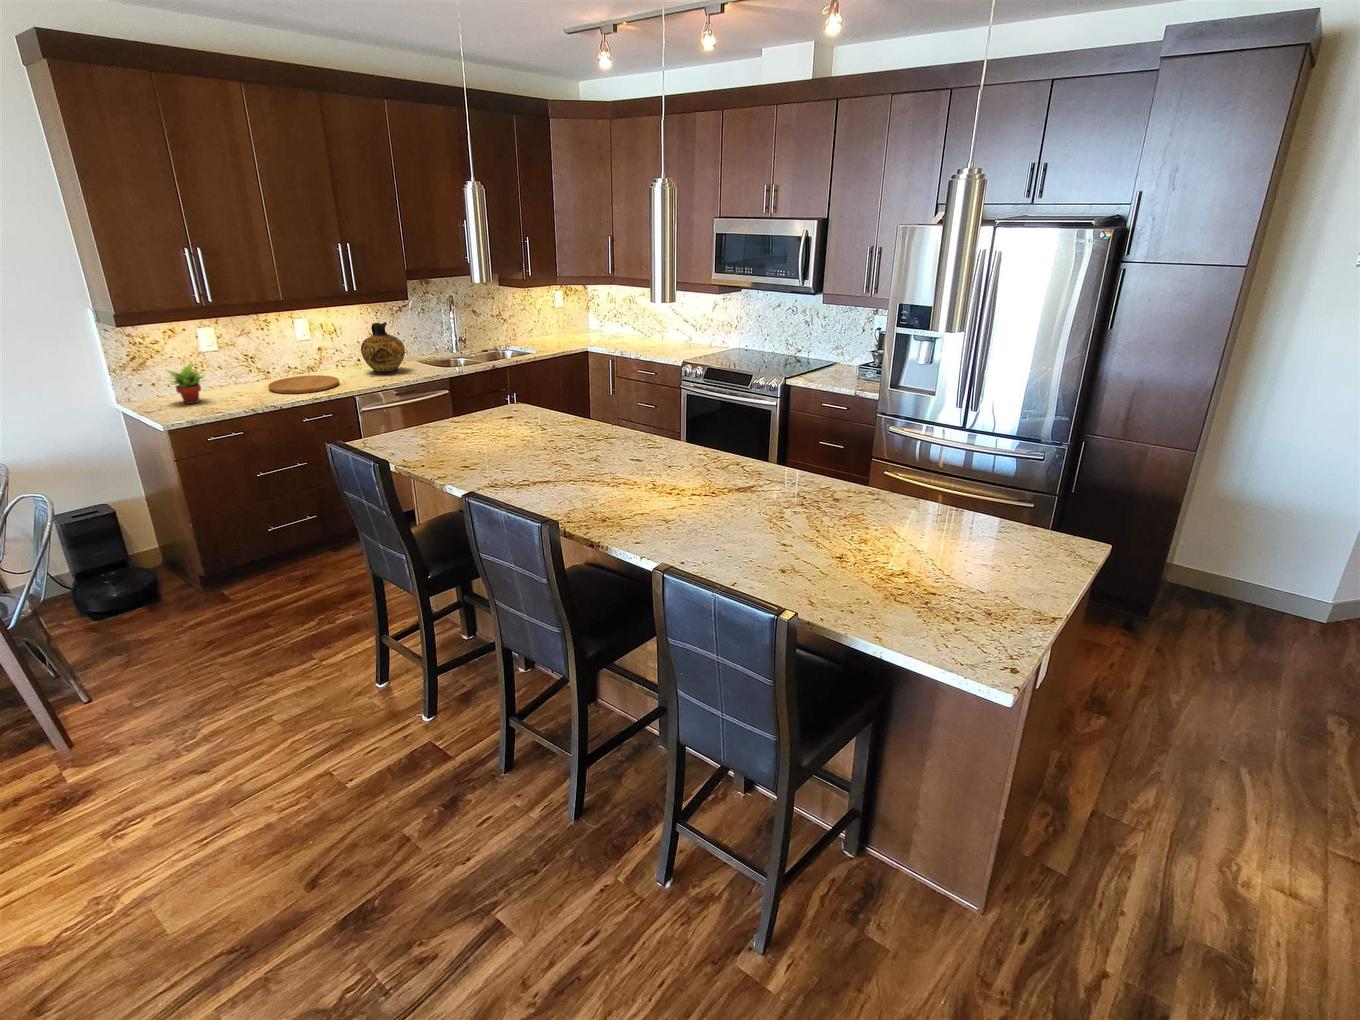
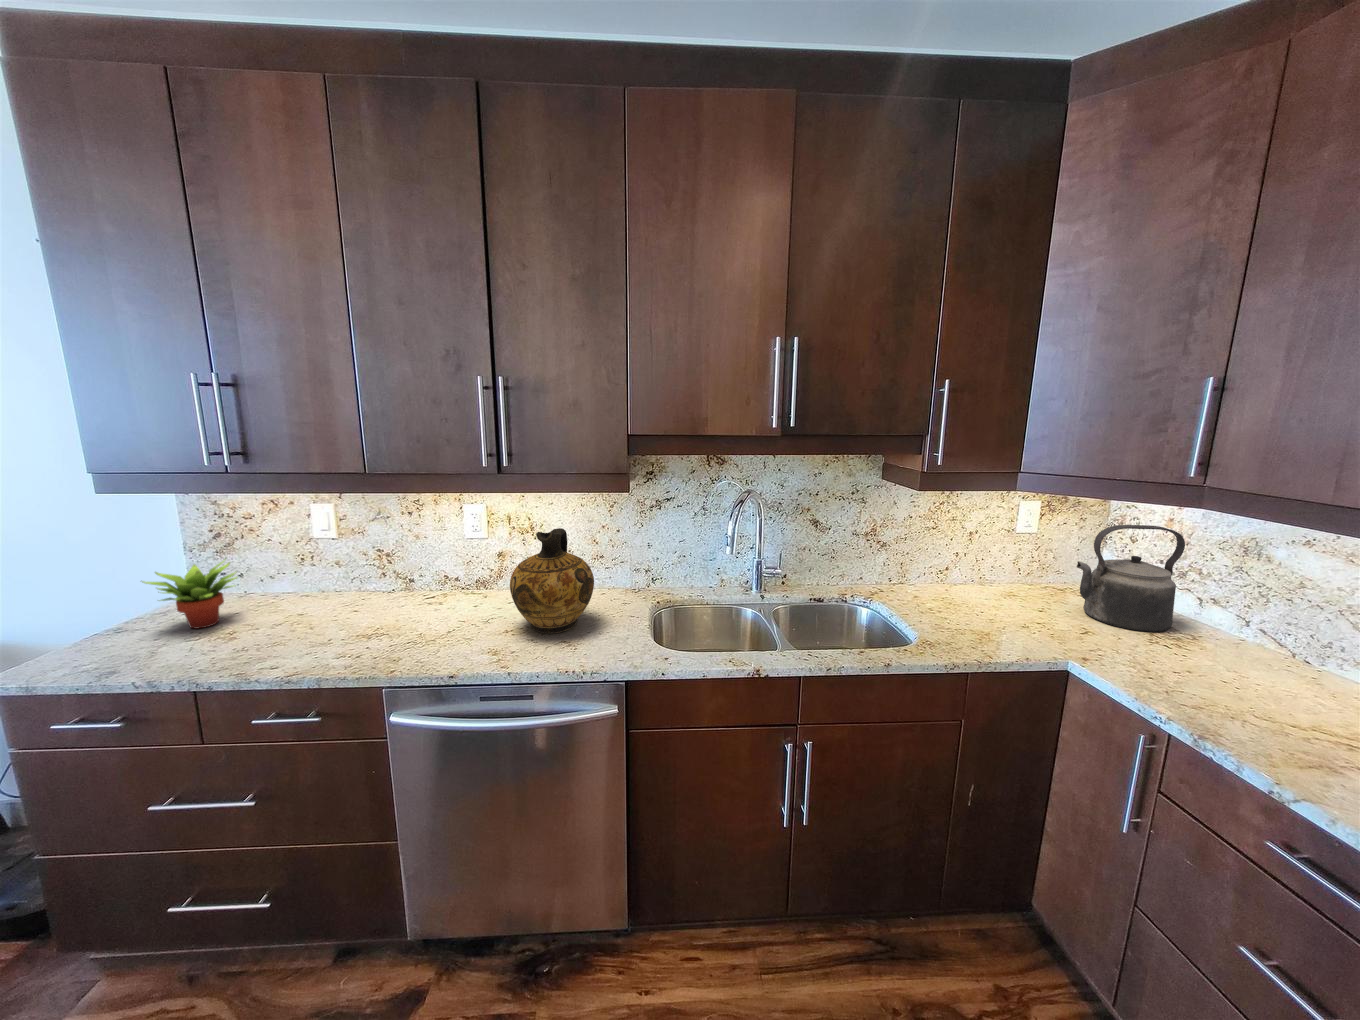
kettle: none [584,296,617,339] -> present [1076,525,1185,632]
cutting board: present [268,375,339,394] -> none [307,601,445,657]

